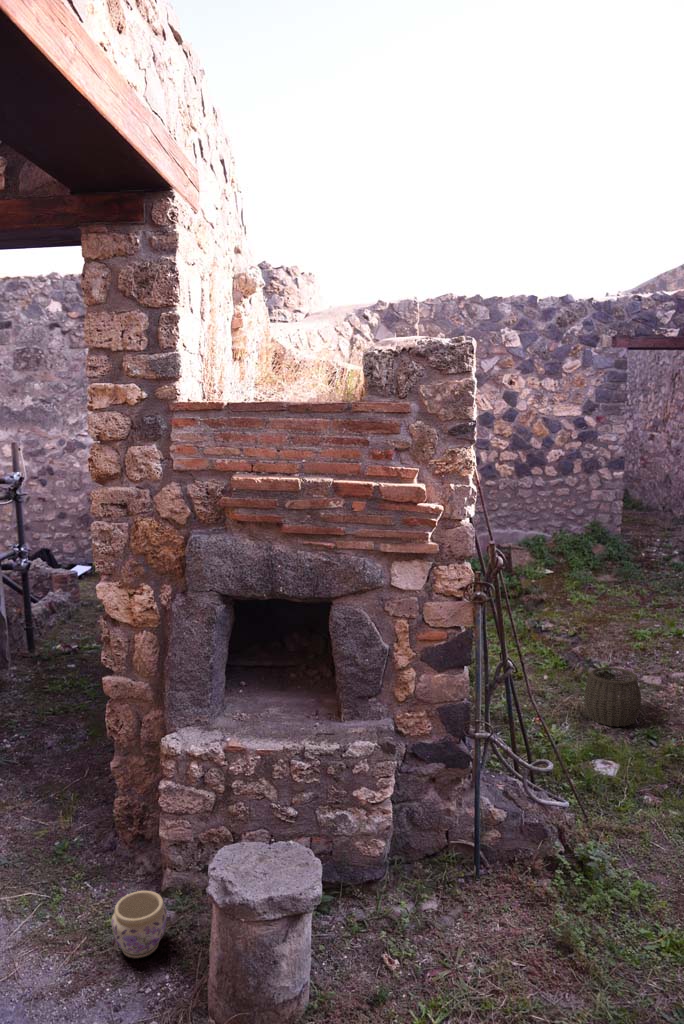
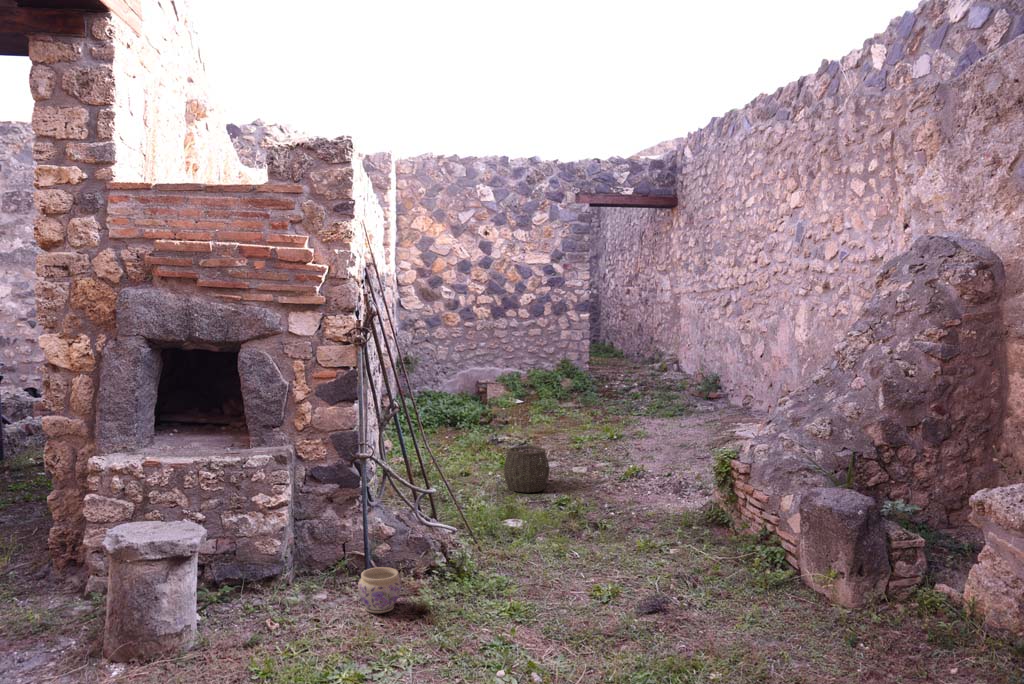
planter: present [111,891,167,959] -> present [358,567,401,614]

